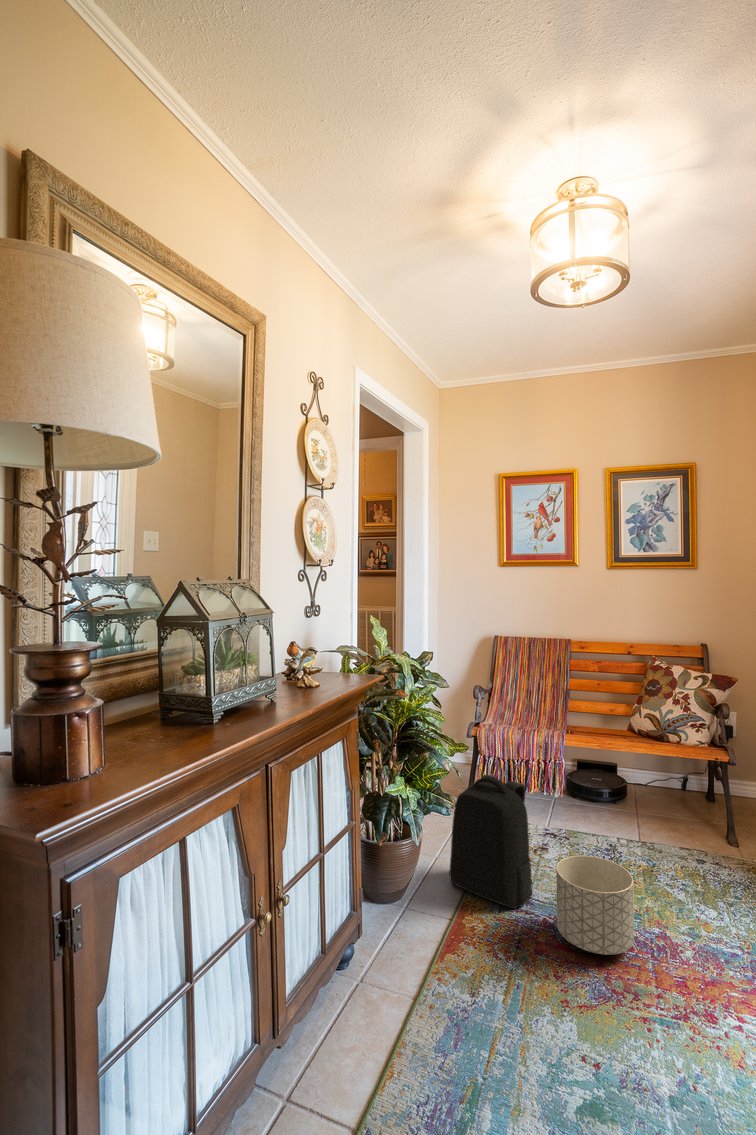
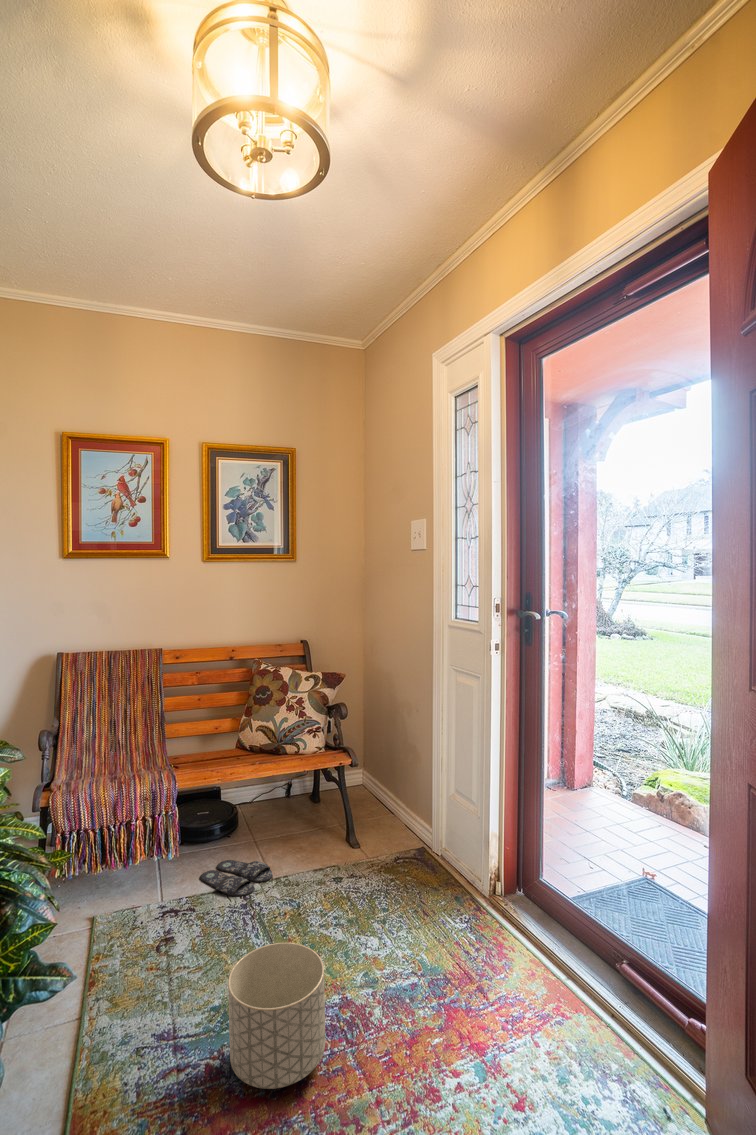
backpack: present [449,775,533,909] -> none [46,879,180,1083]
slippers: none [581,816,642,844] -> present [200,860,273,896]

